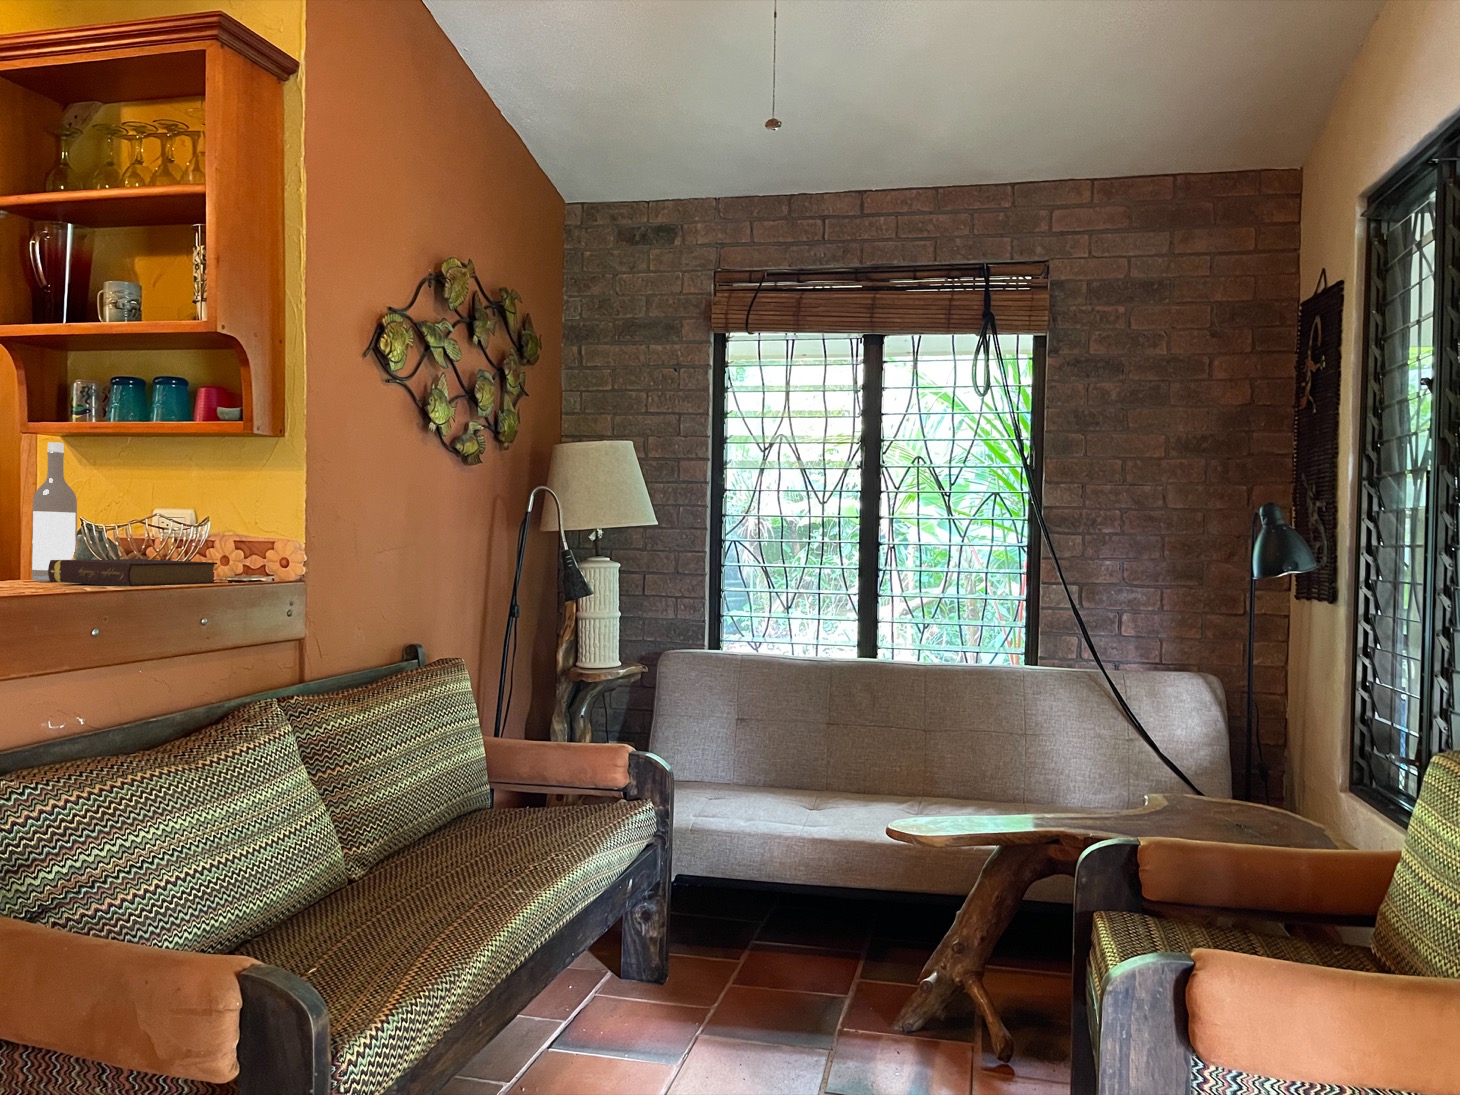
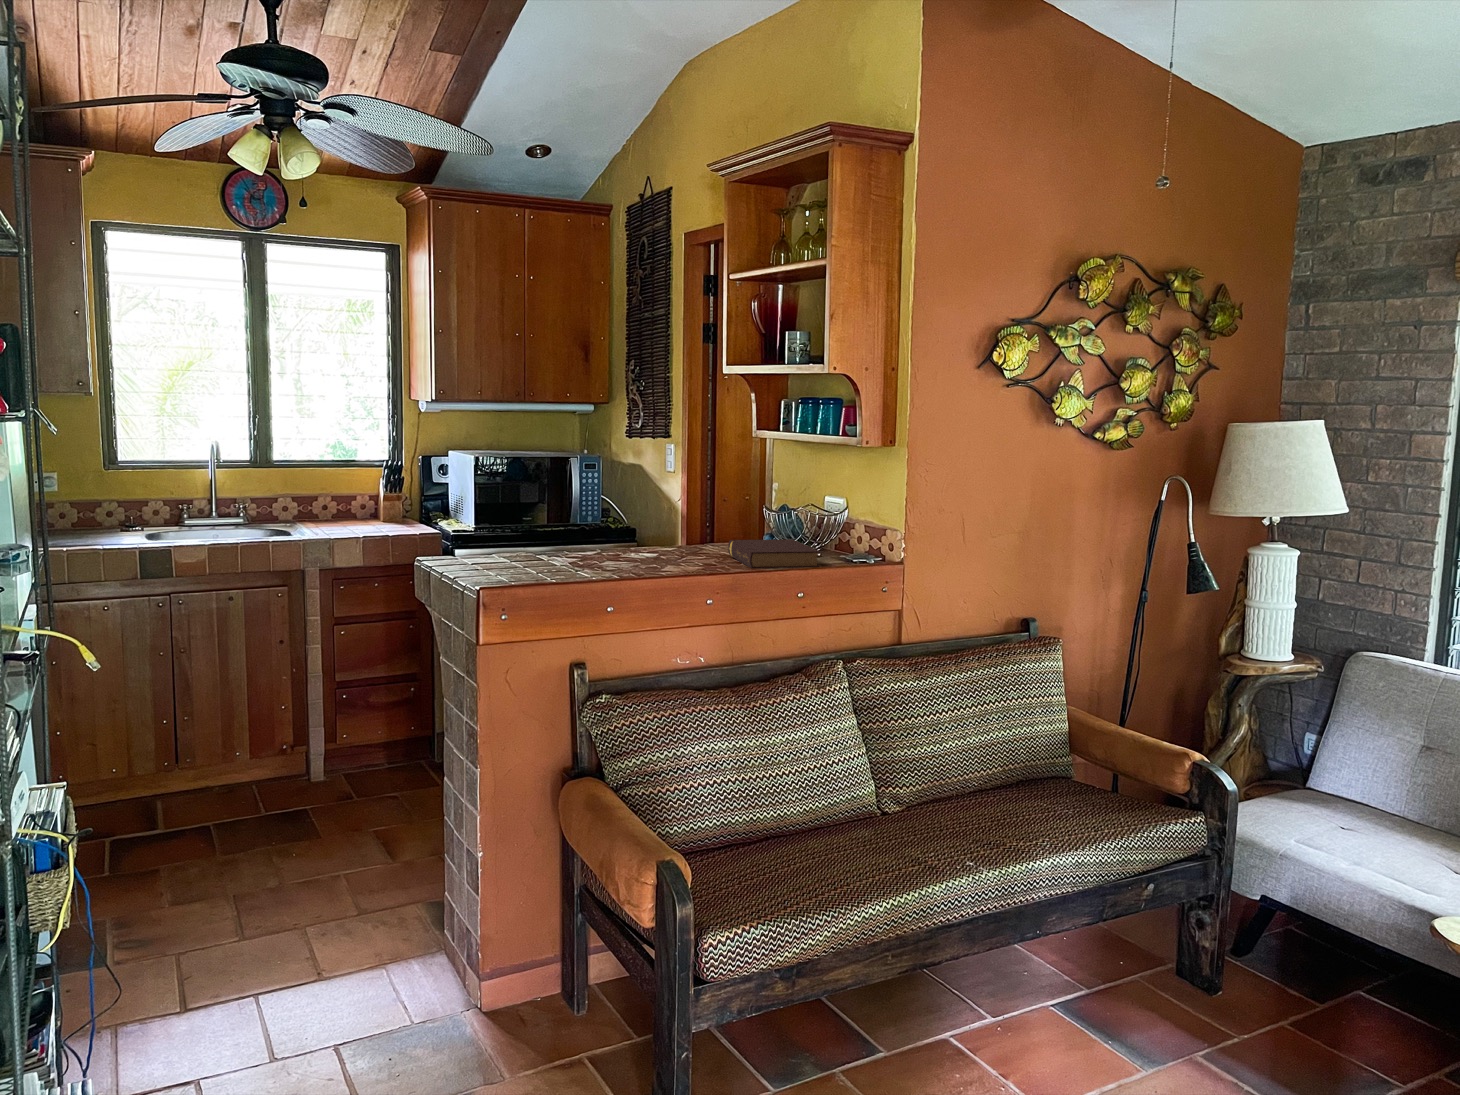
wine bottle: present [32,442,77,581] -> none [739,451,767,550]

